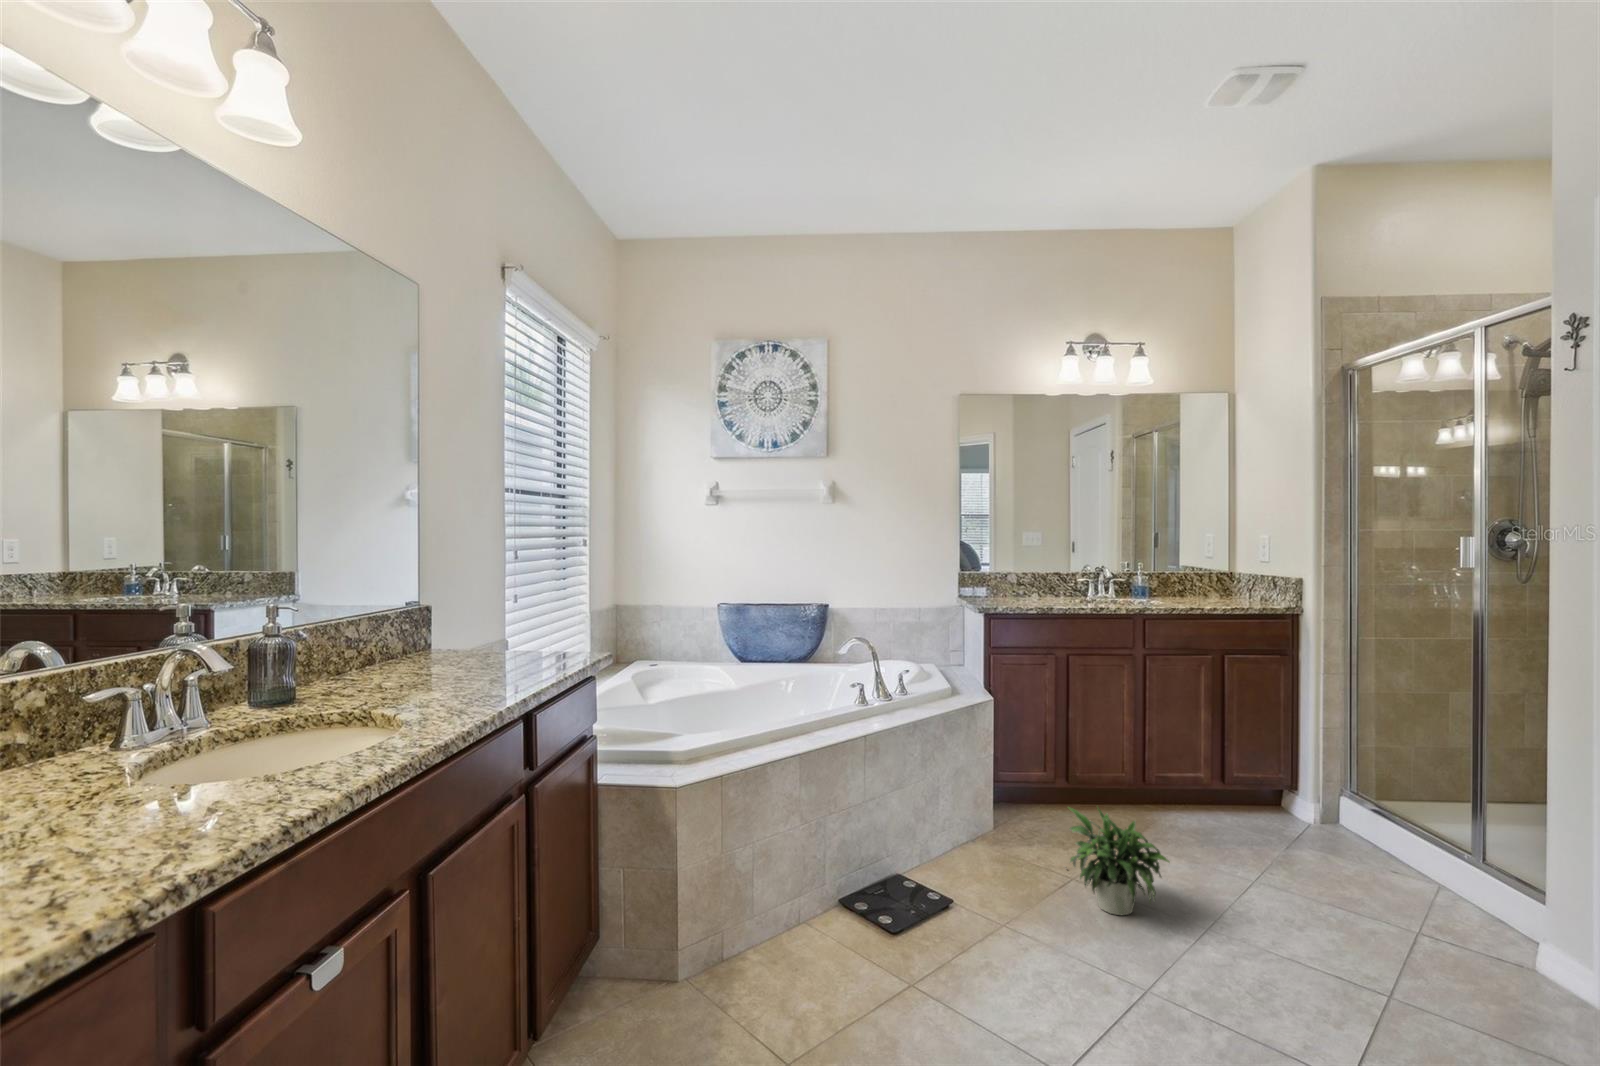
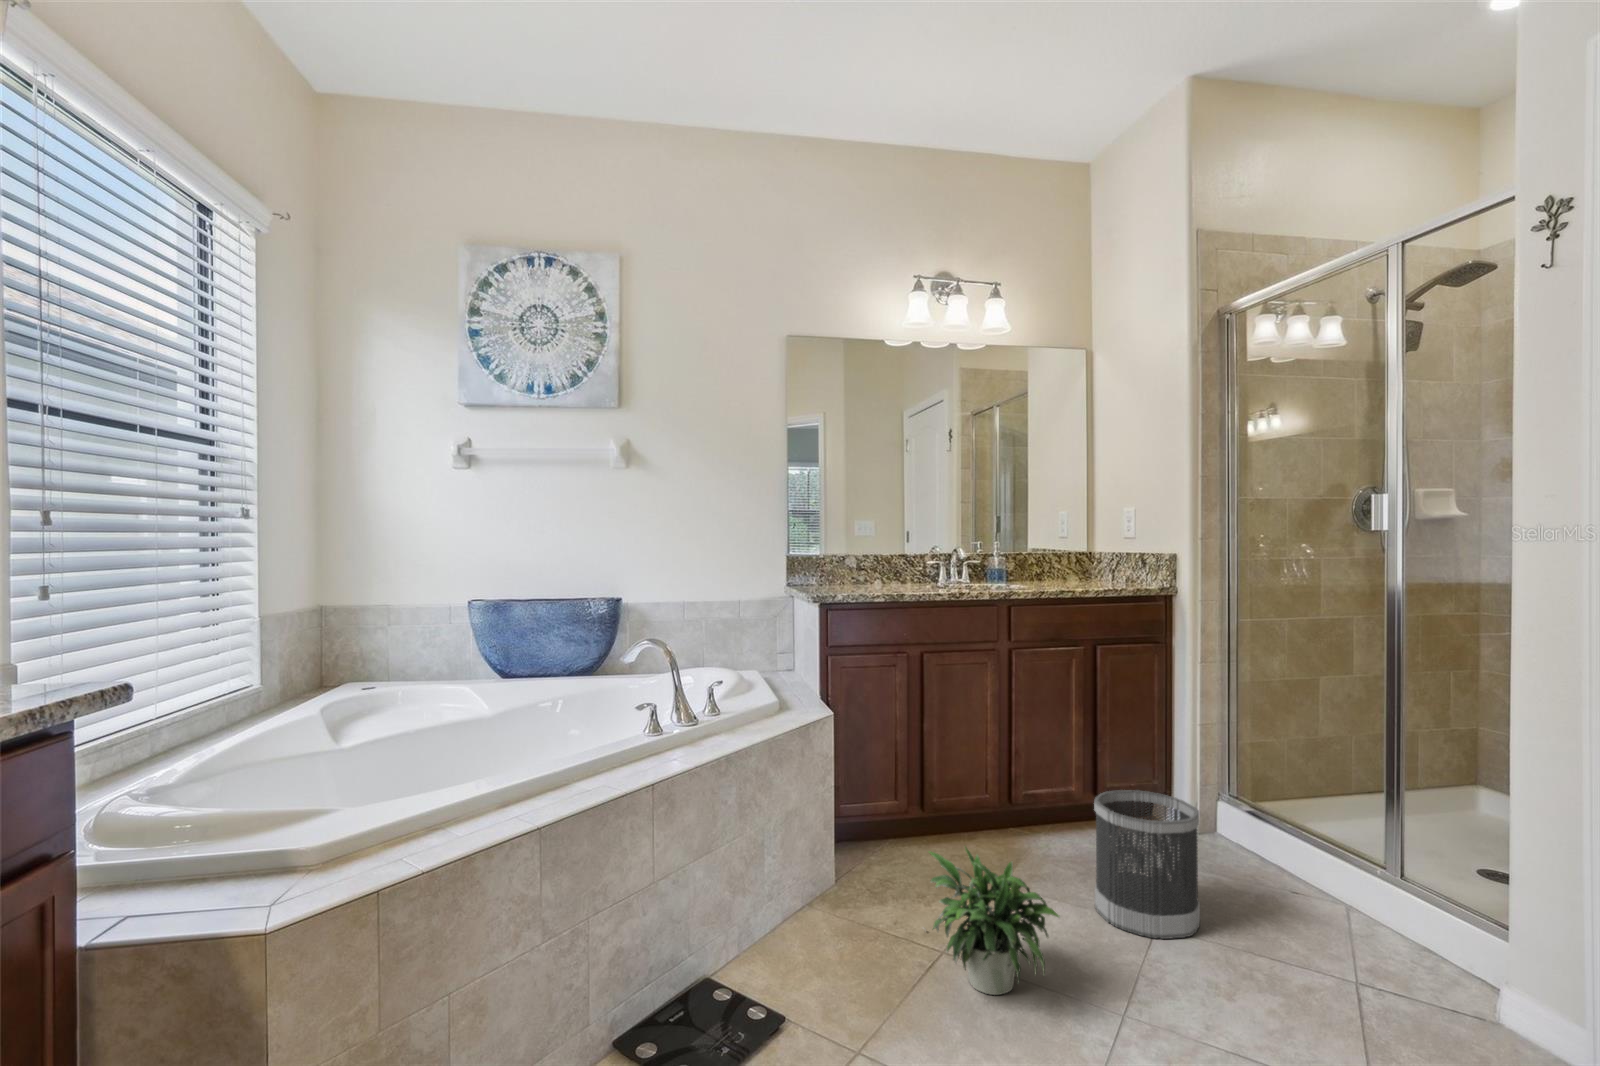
wastebasket: none [1211,776,1303,896] -> present [1094,790,1200,939]

